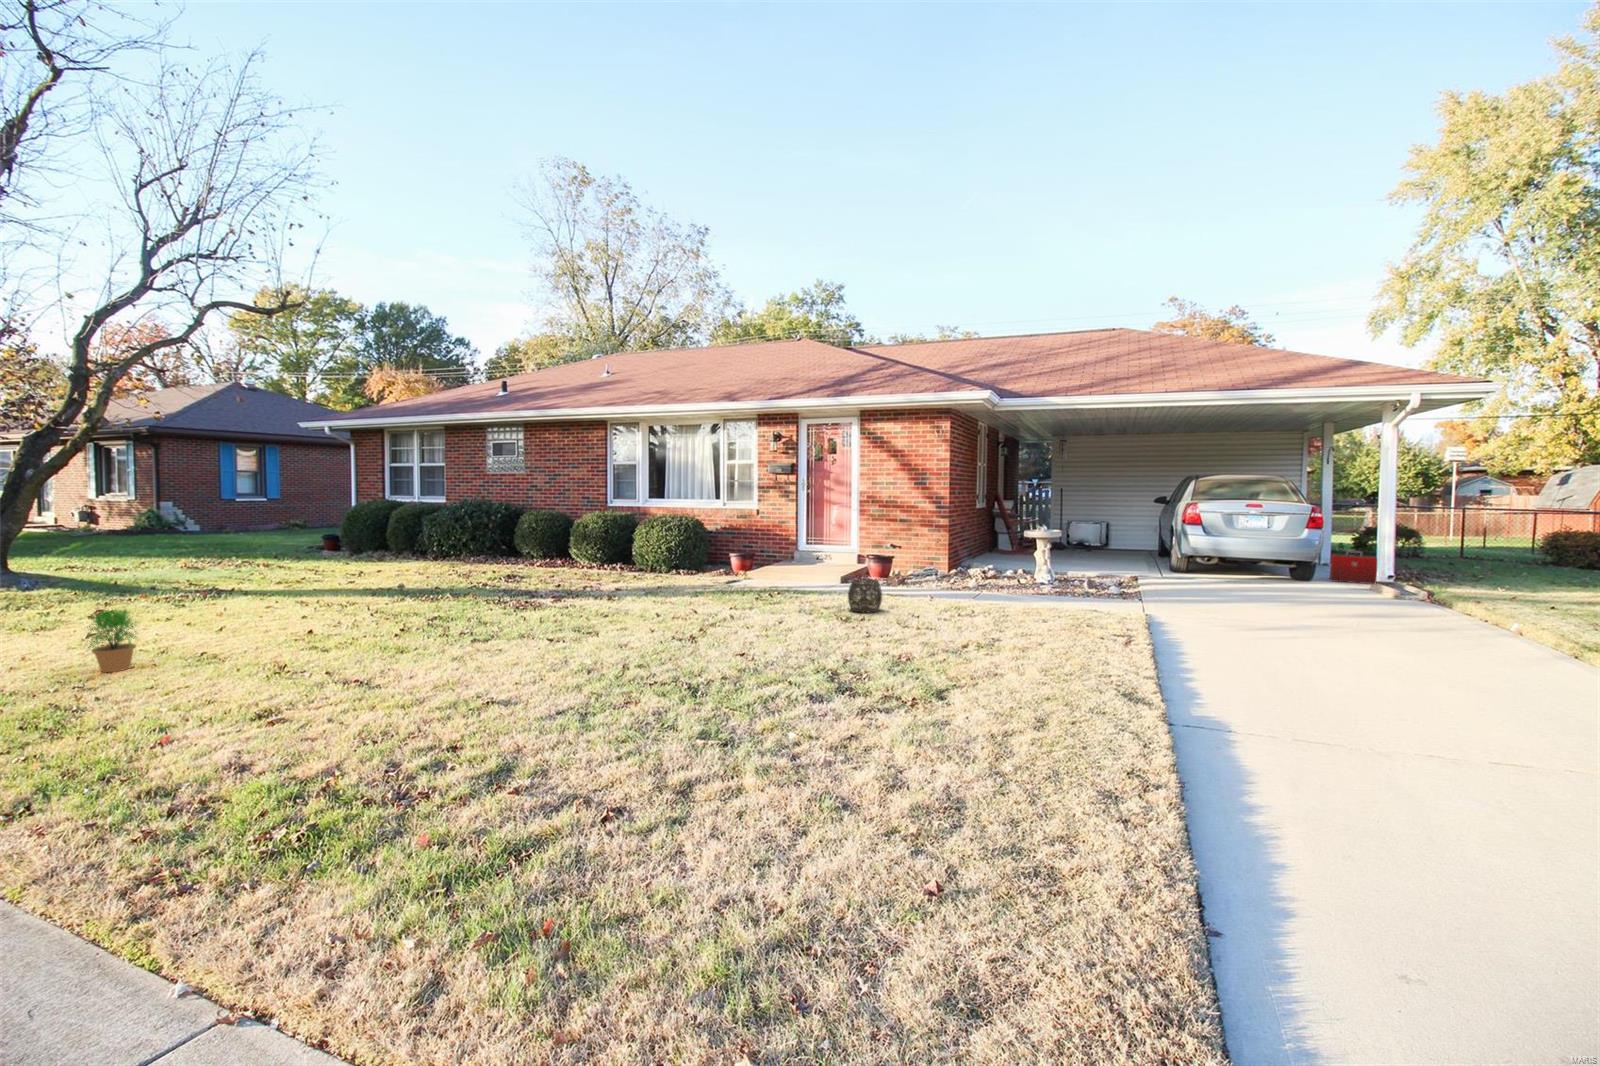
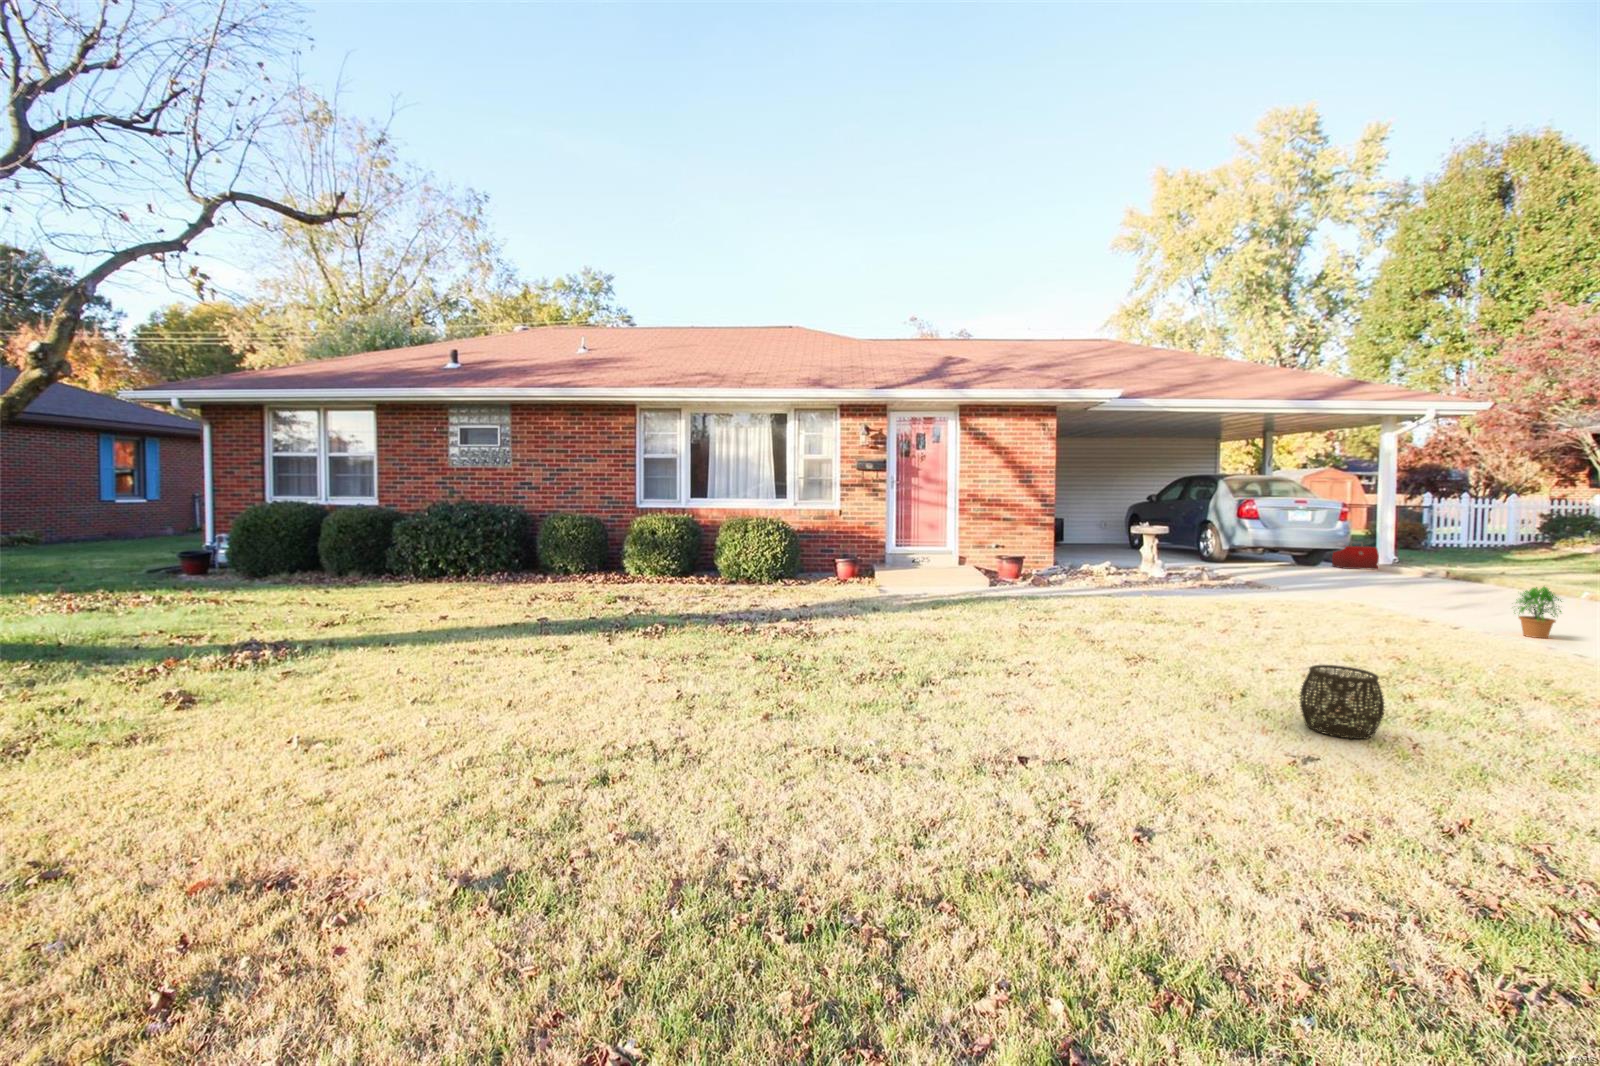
woven basket: present [848,579,882,612] -> present [1300,665,1385,739]
potted plant: present [86,609,138,672] -> present [1516,587,1562,638]

